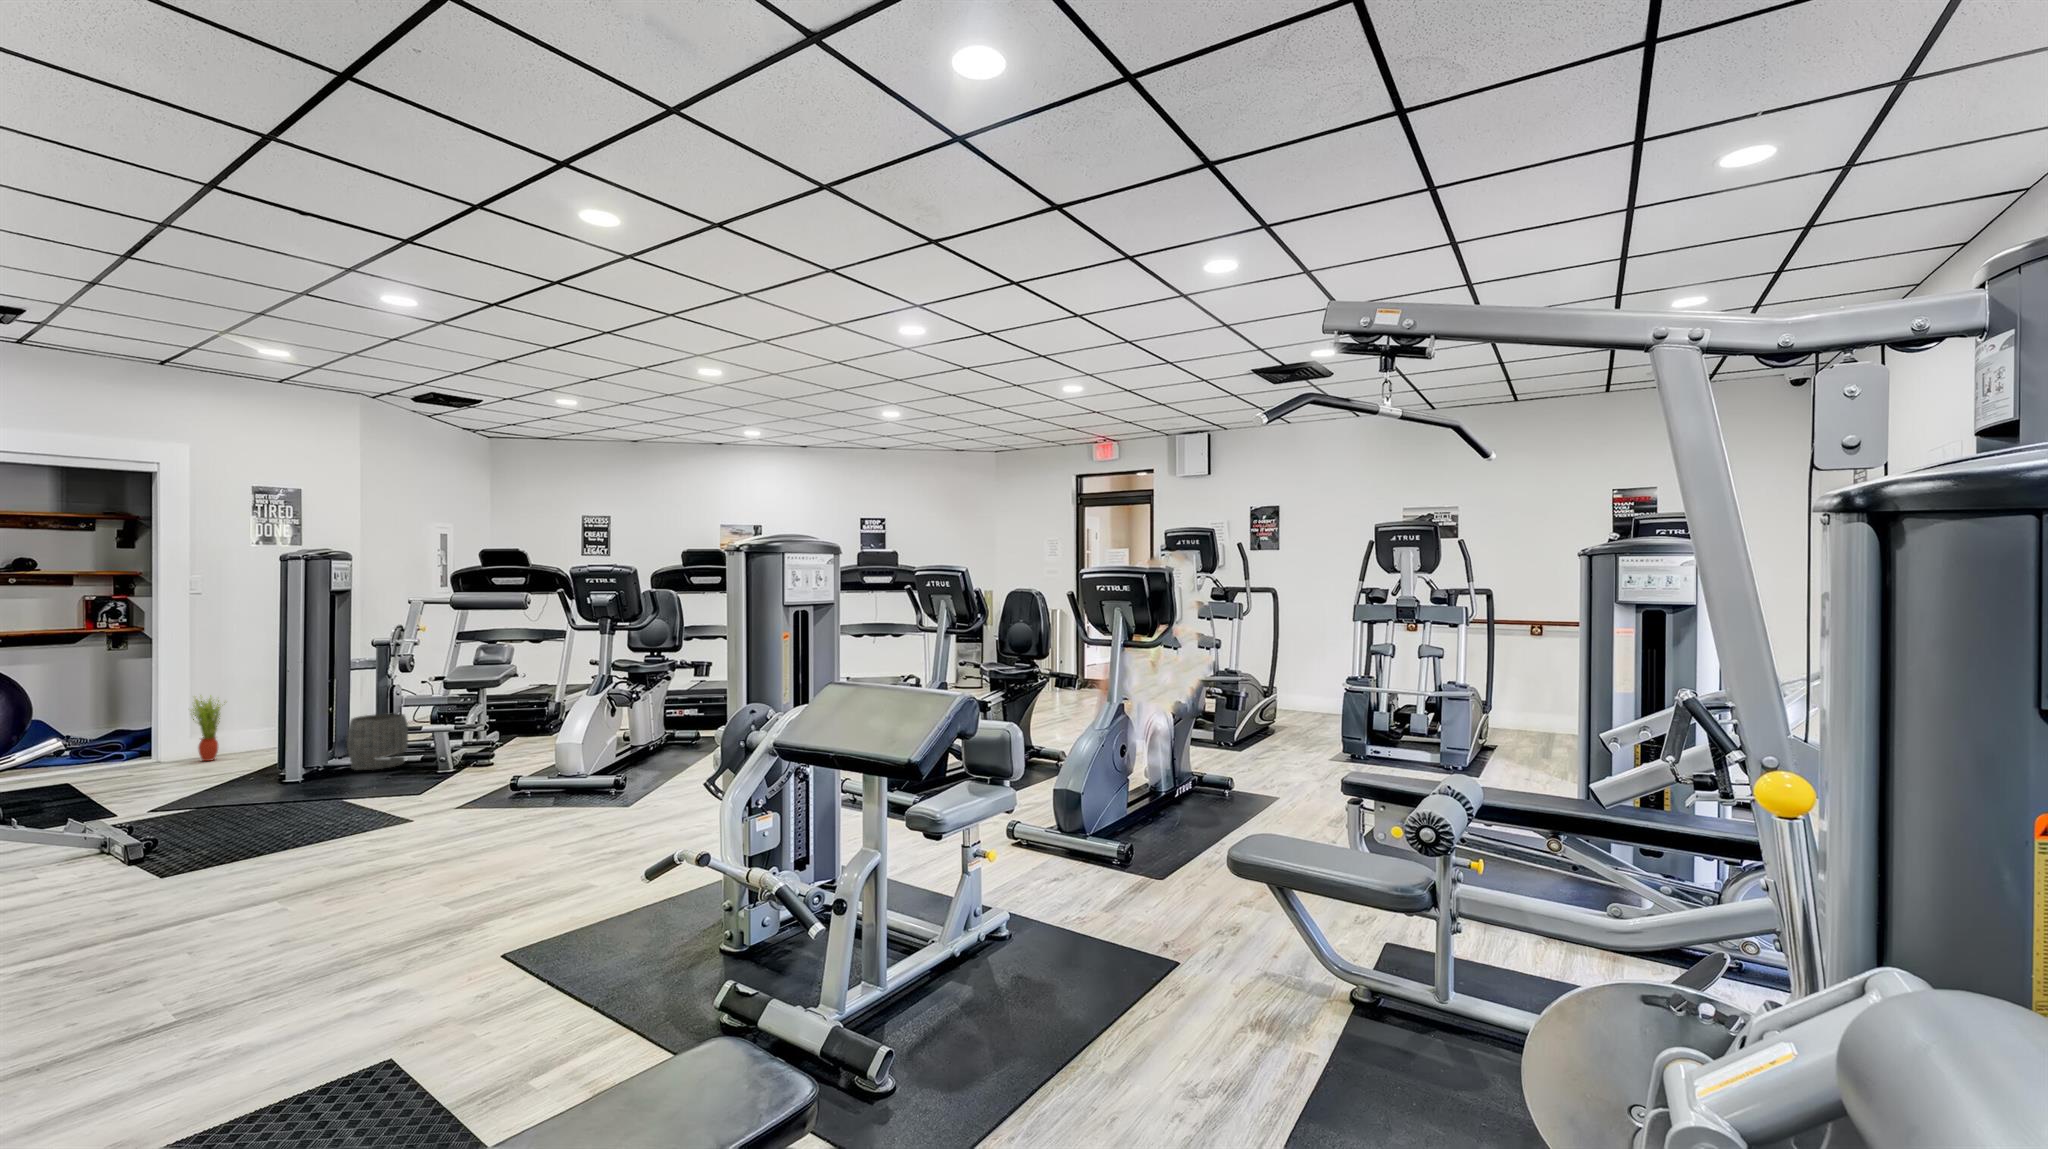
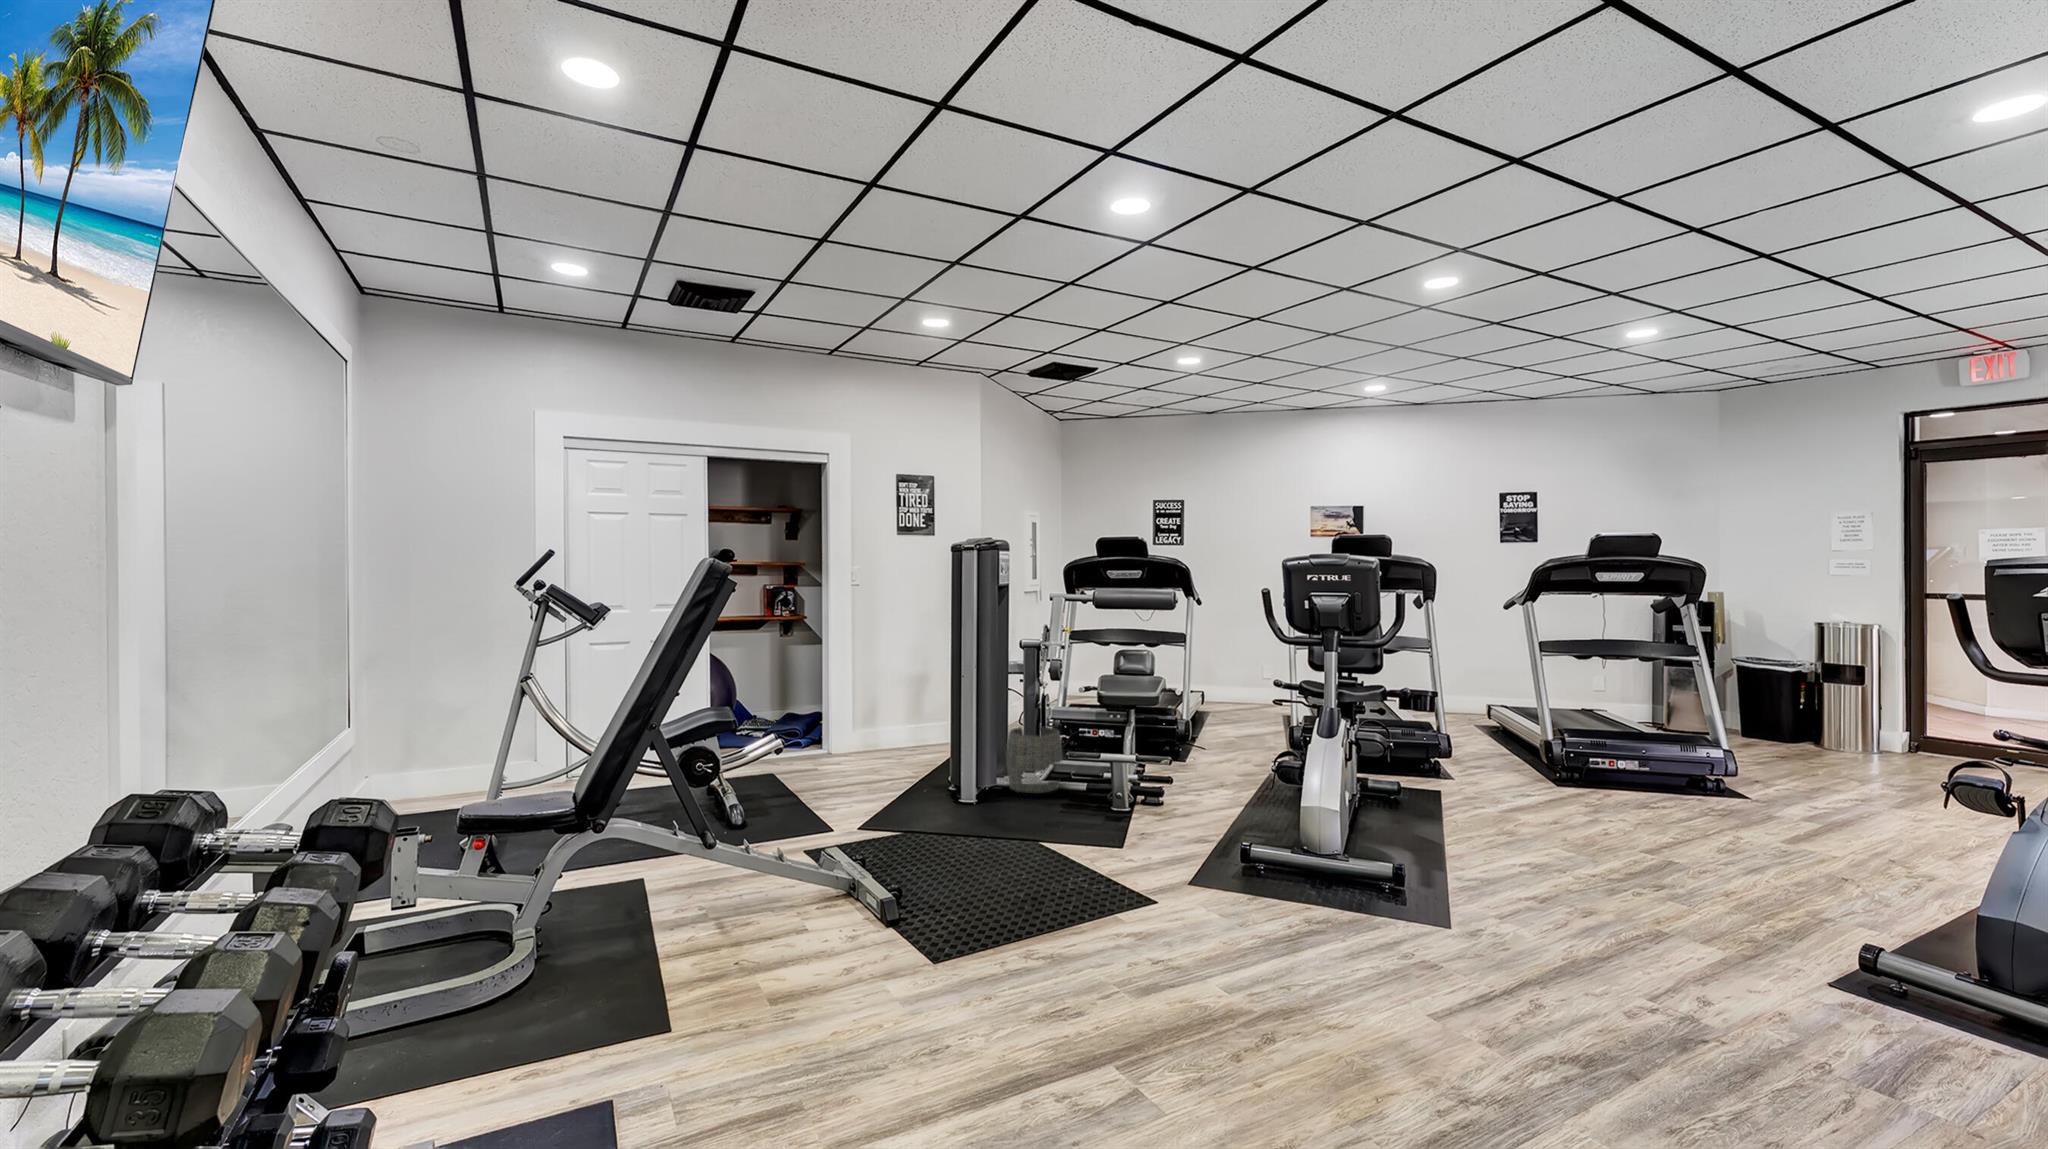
potted plant: present [191,695,225,761] -> none [855,690,884,760]

